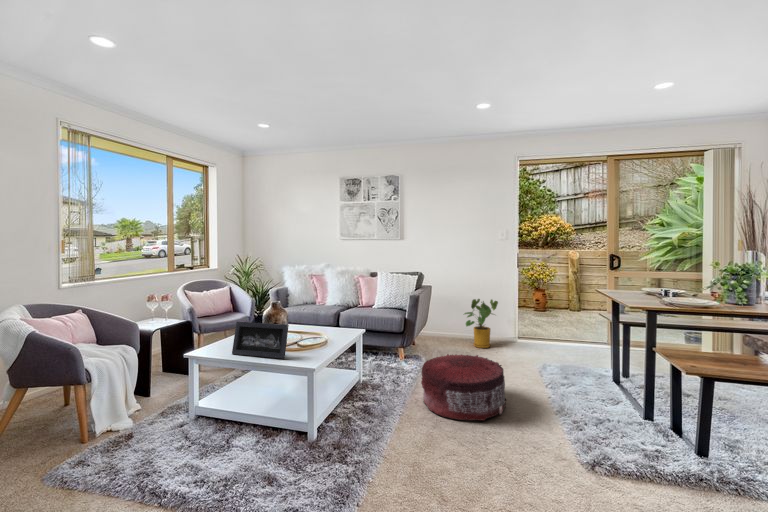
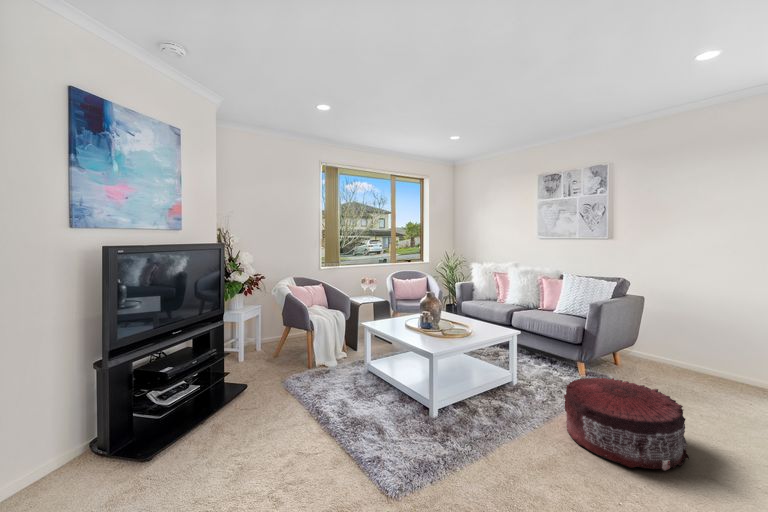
house plant: present [465,299,498,348] -> none [681,321,755,389]
picture frame: present [232,322,289,358] -> none [390,305,428,341]

